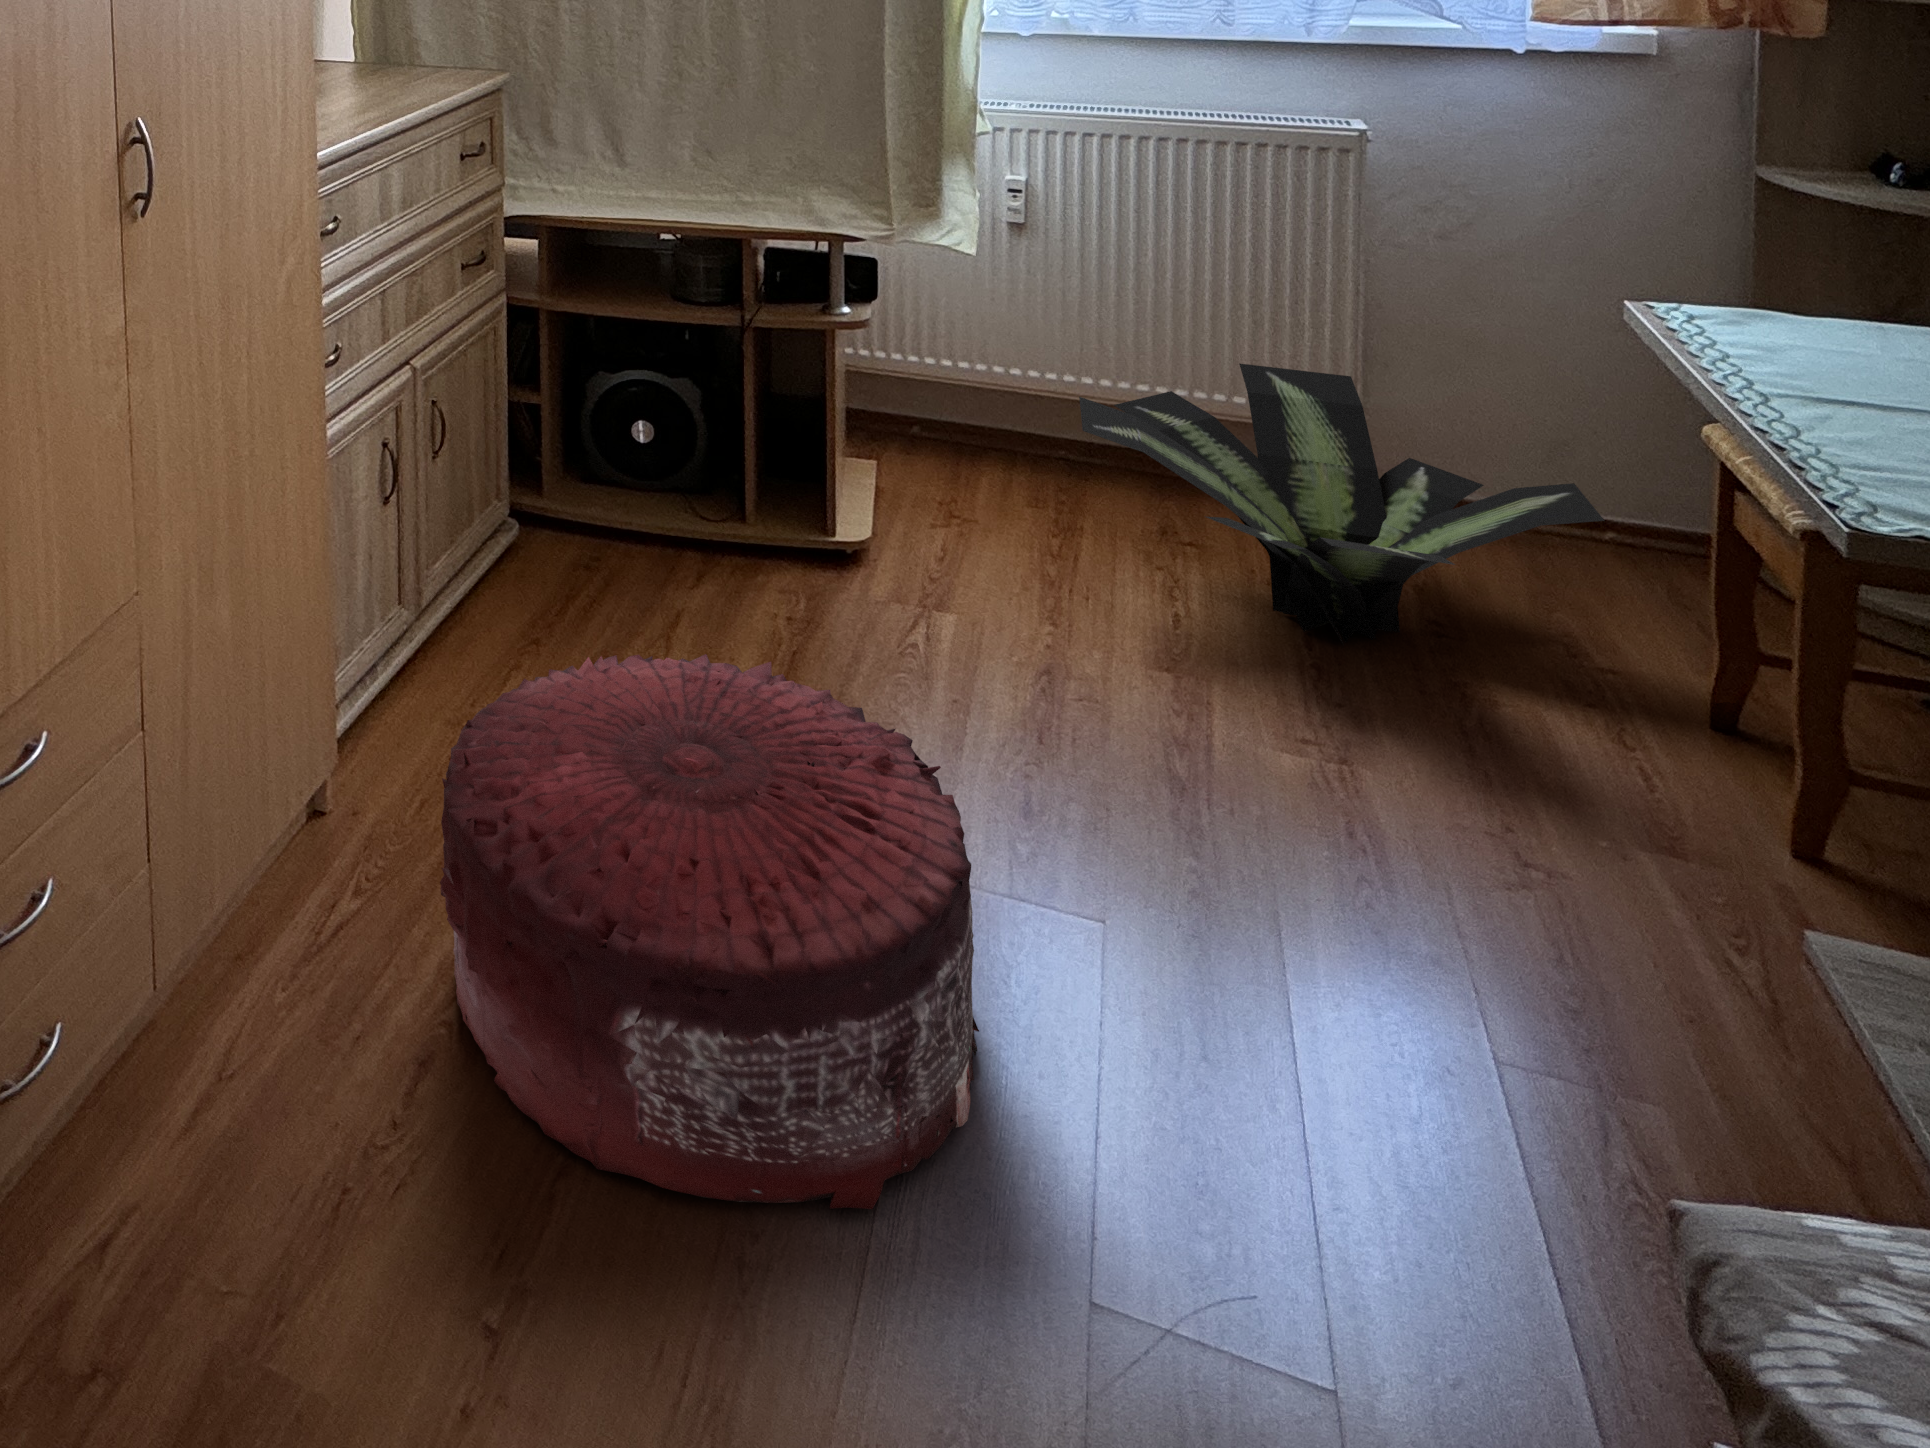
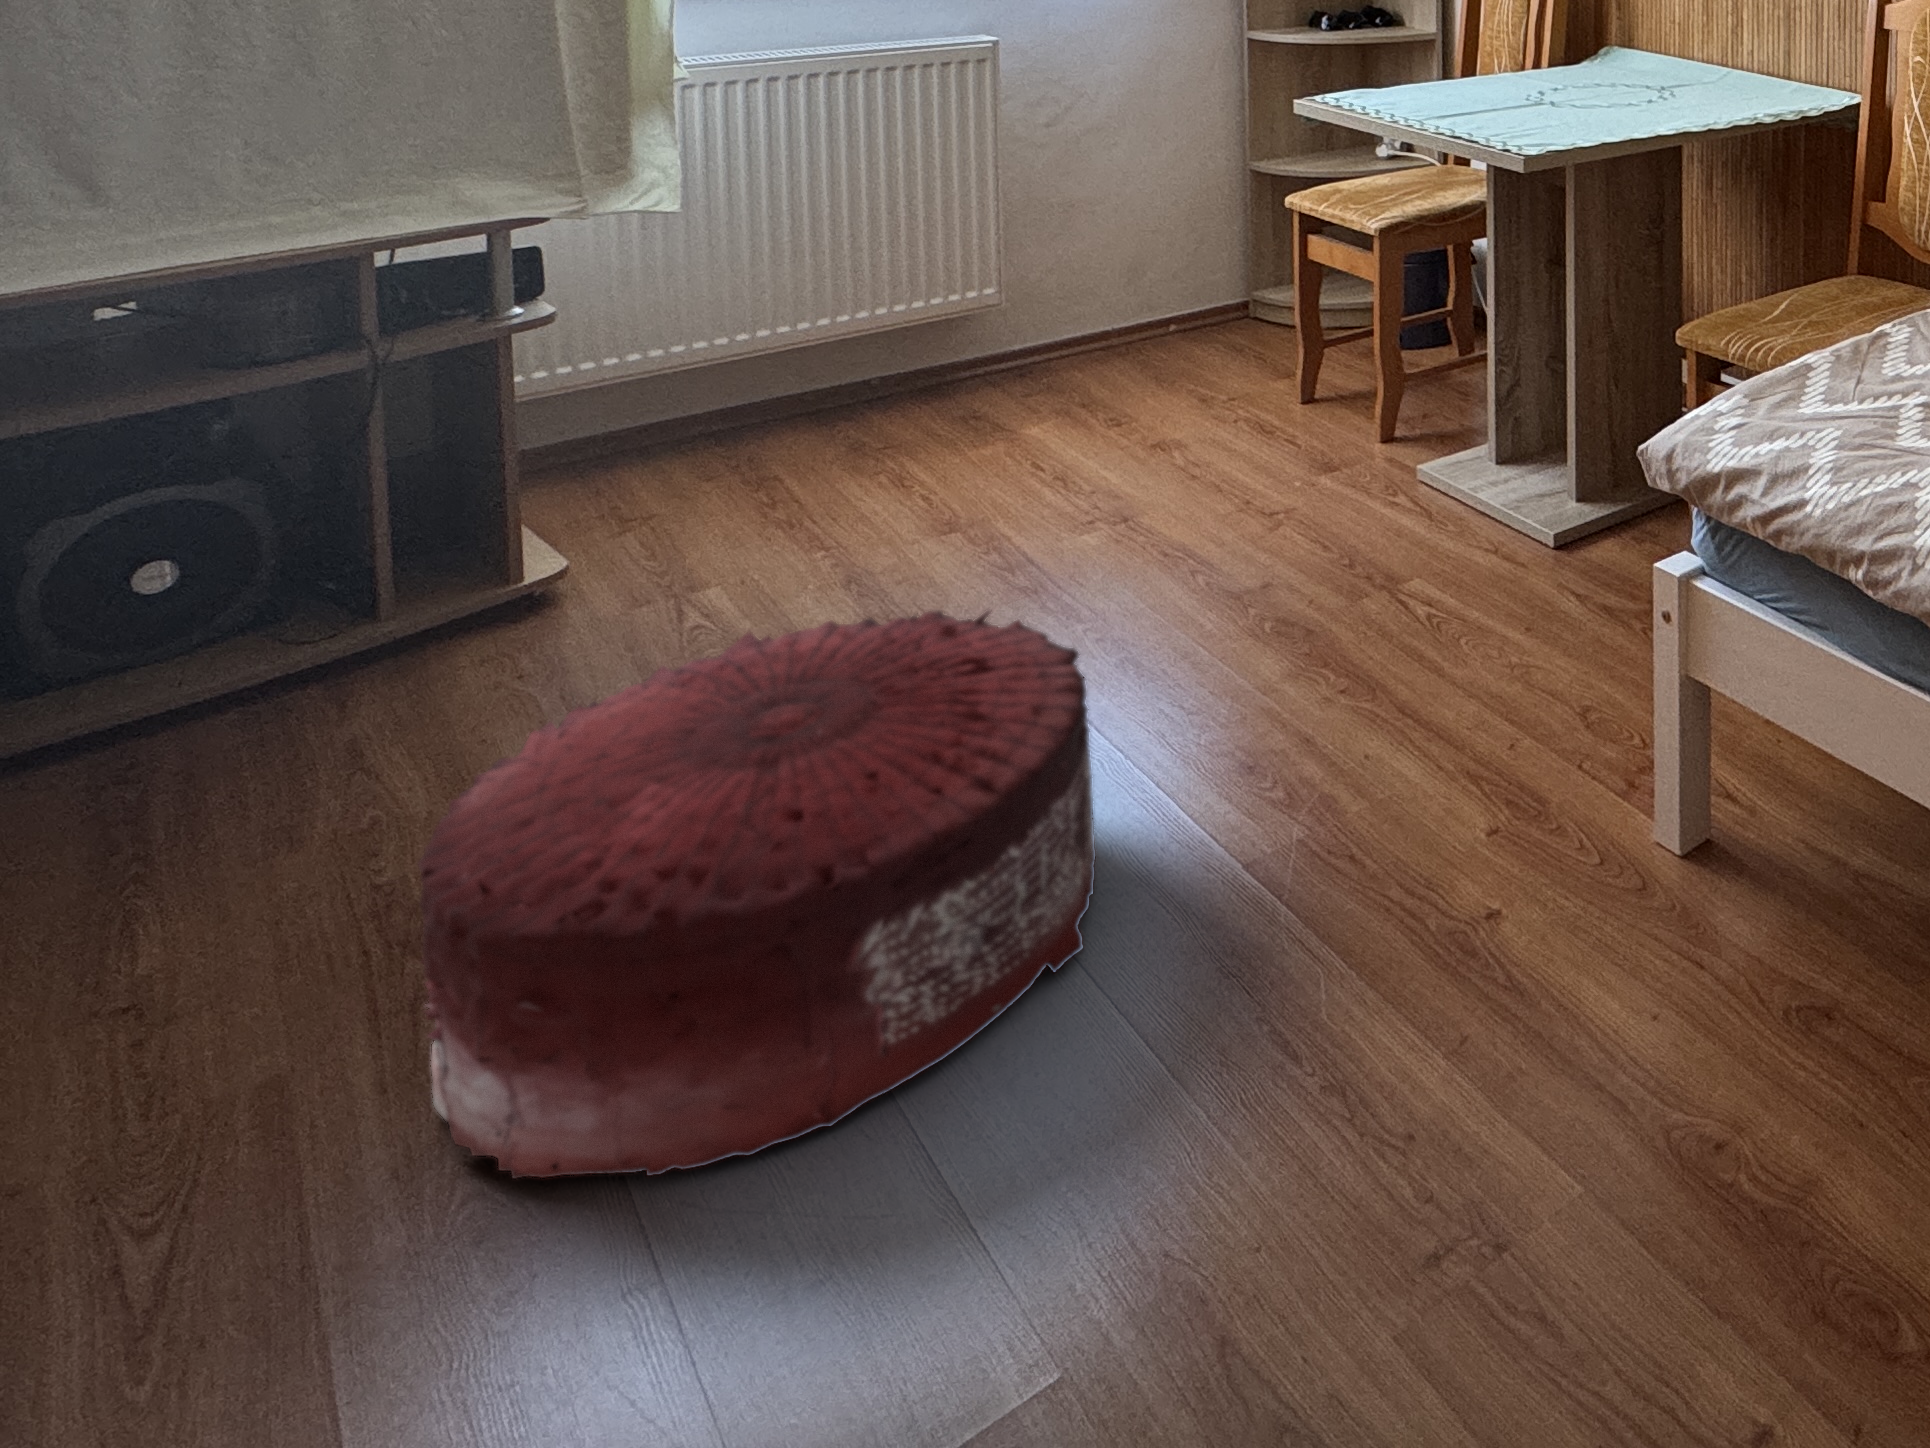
potted plant: present [1079,364,1604,643] -> none [804,253,1230,462]

